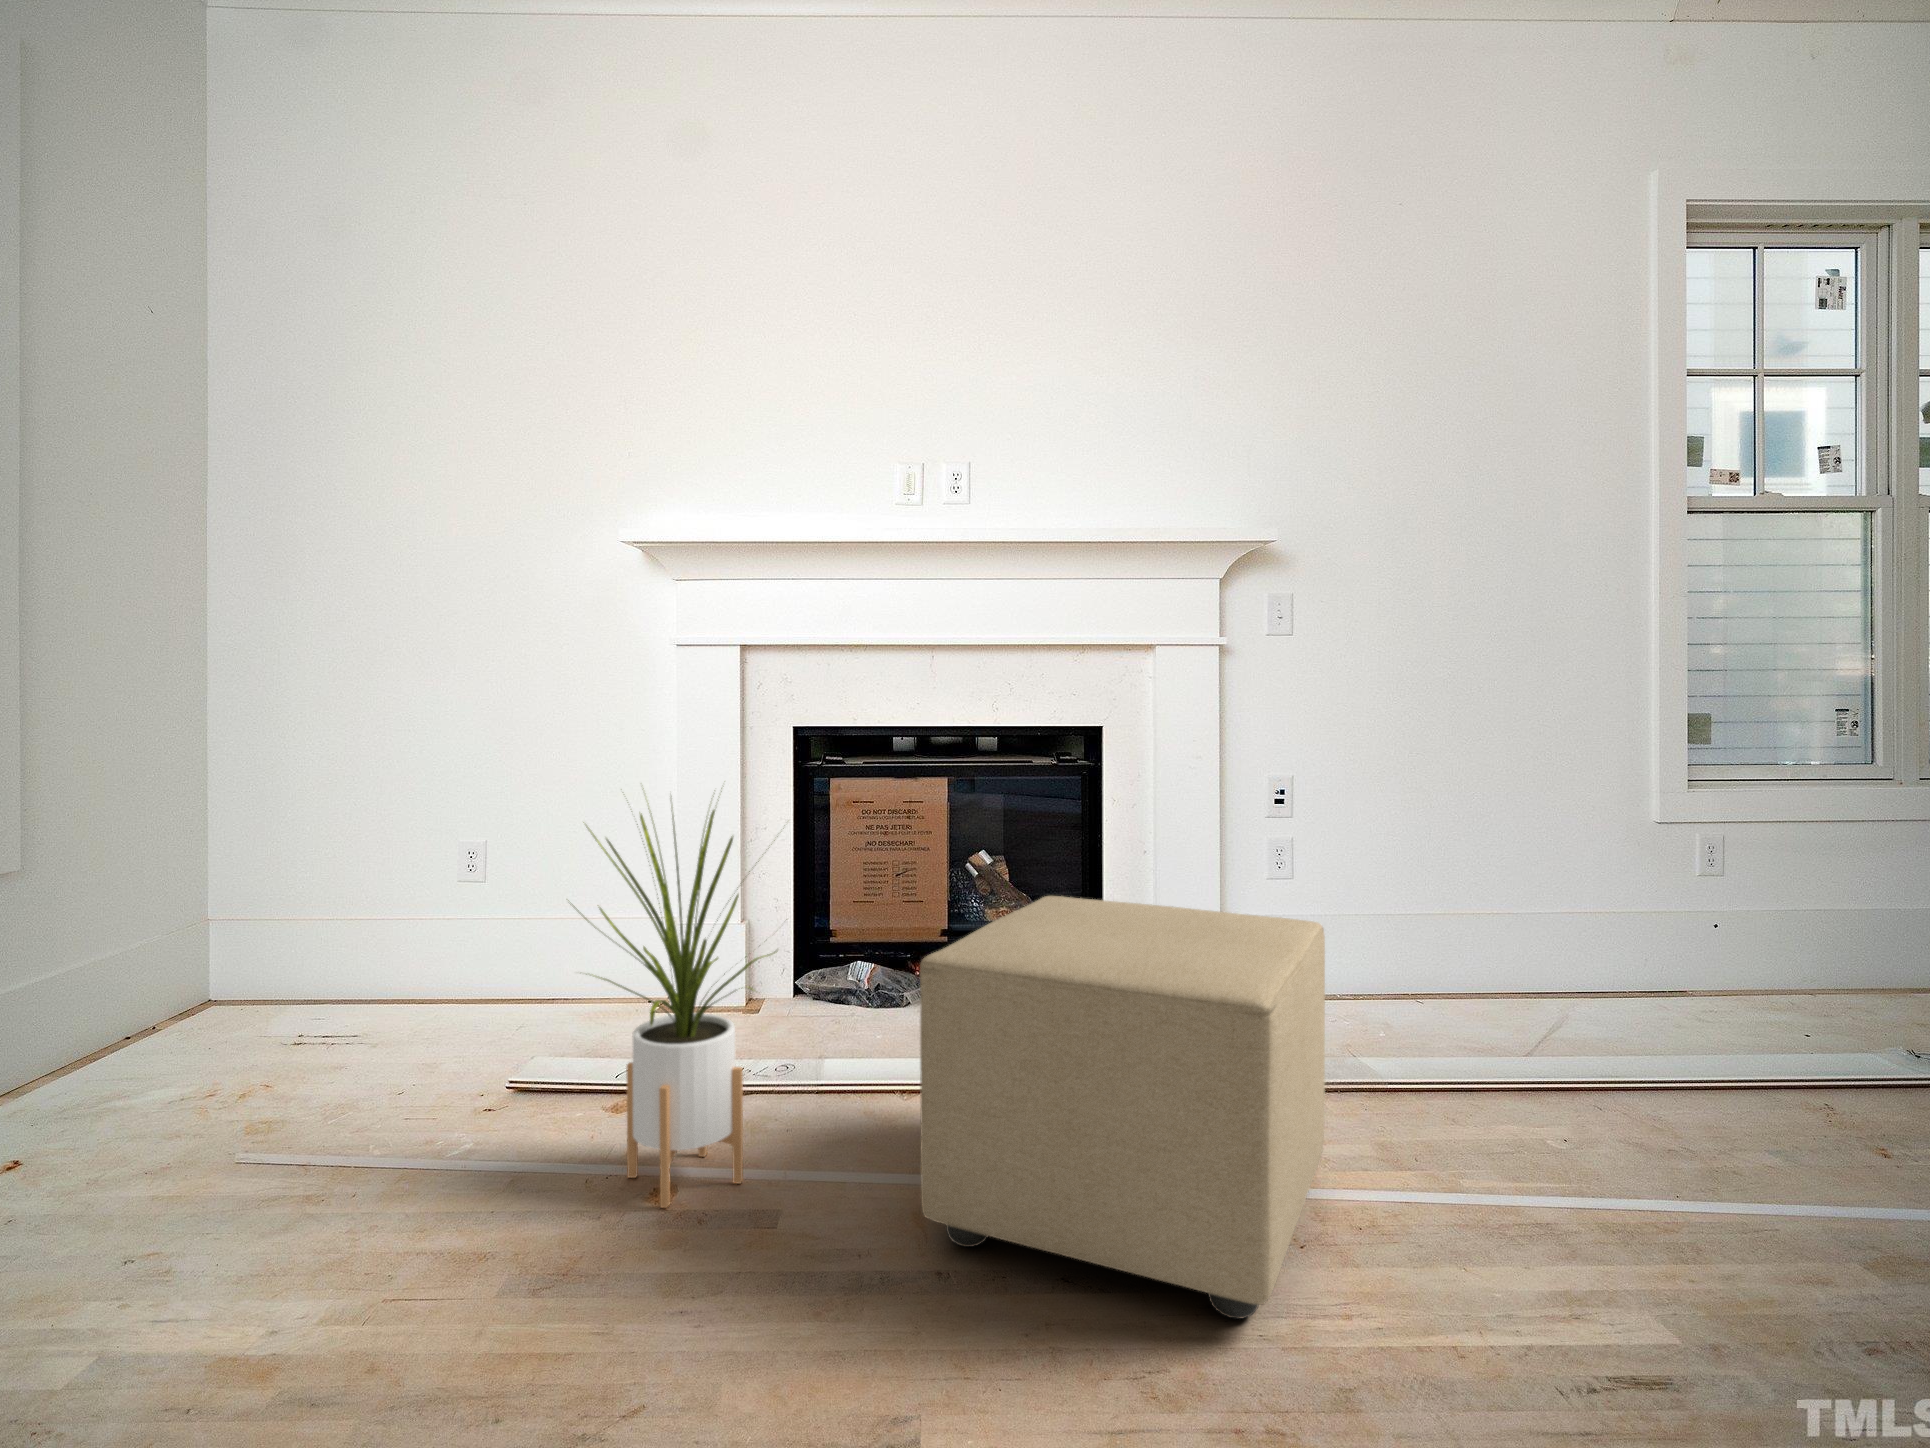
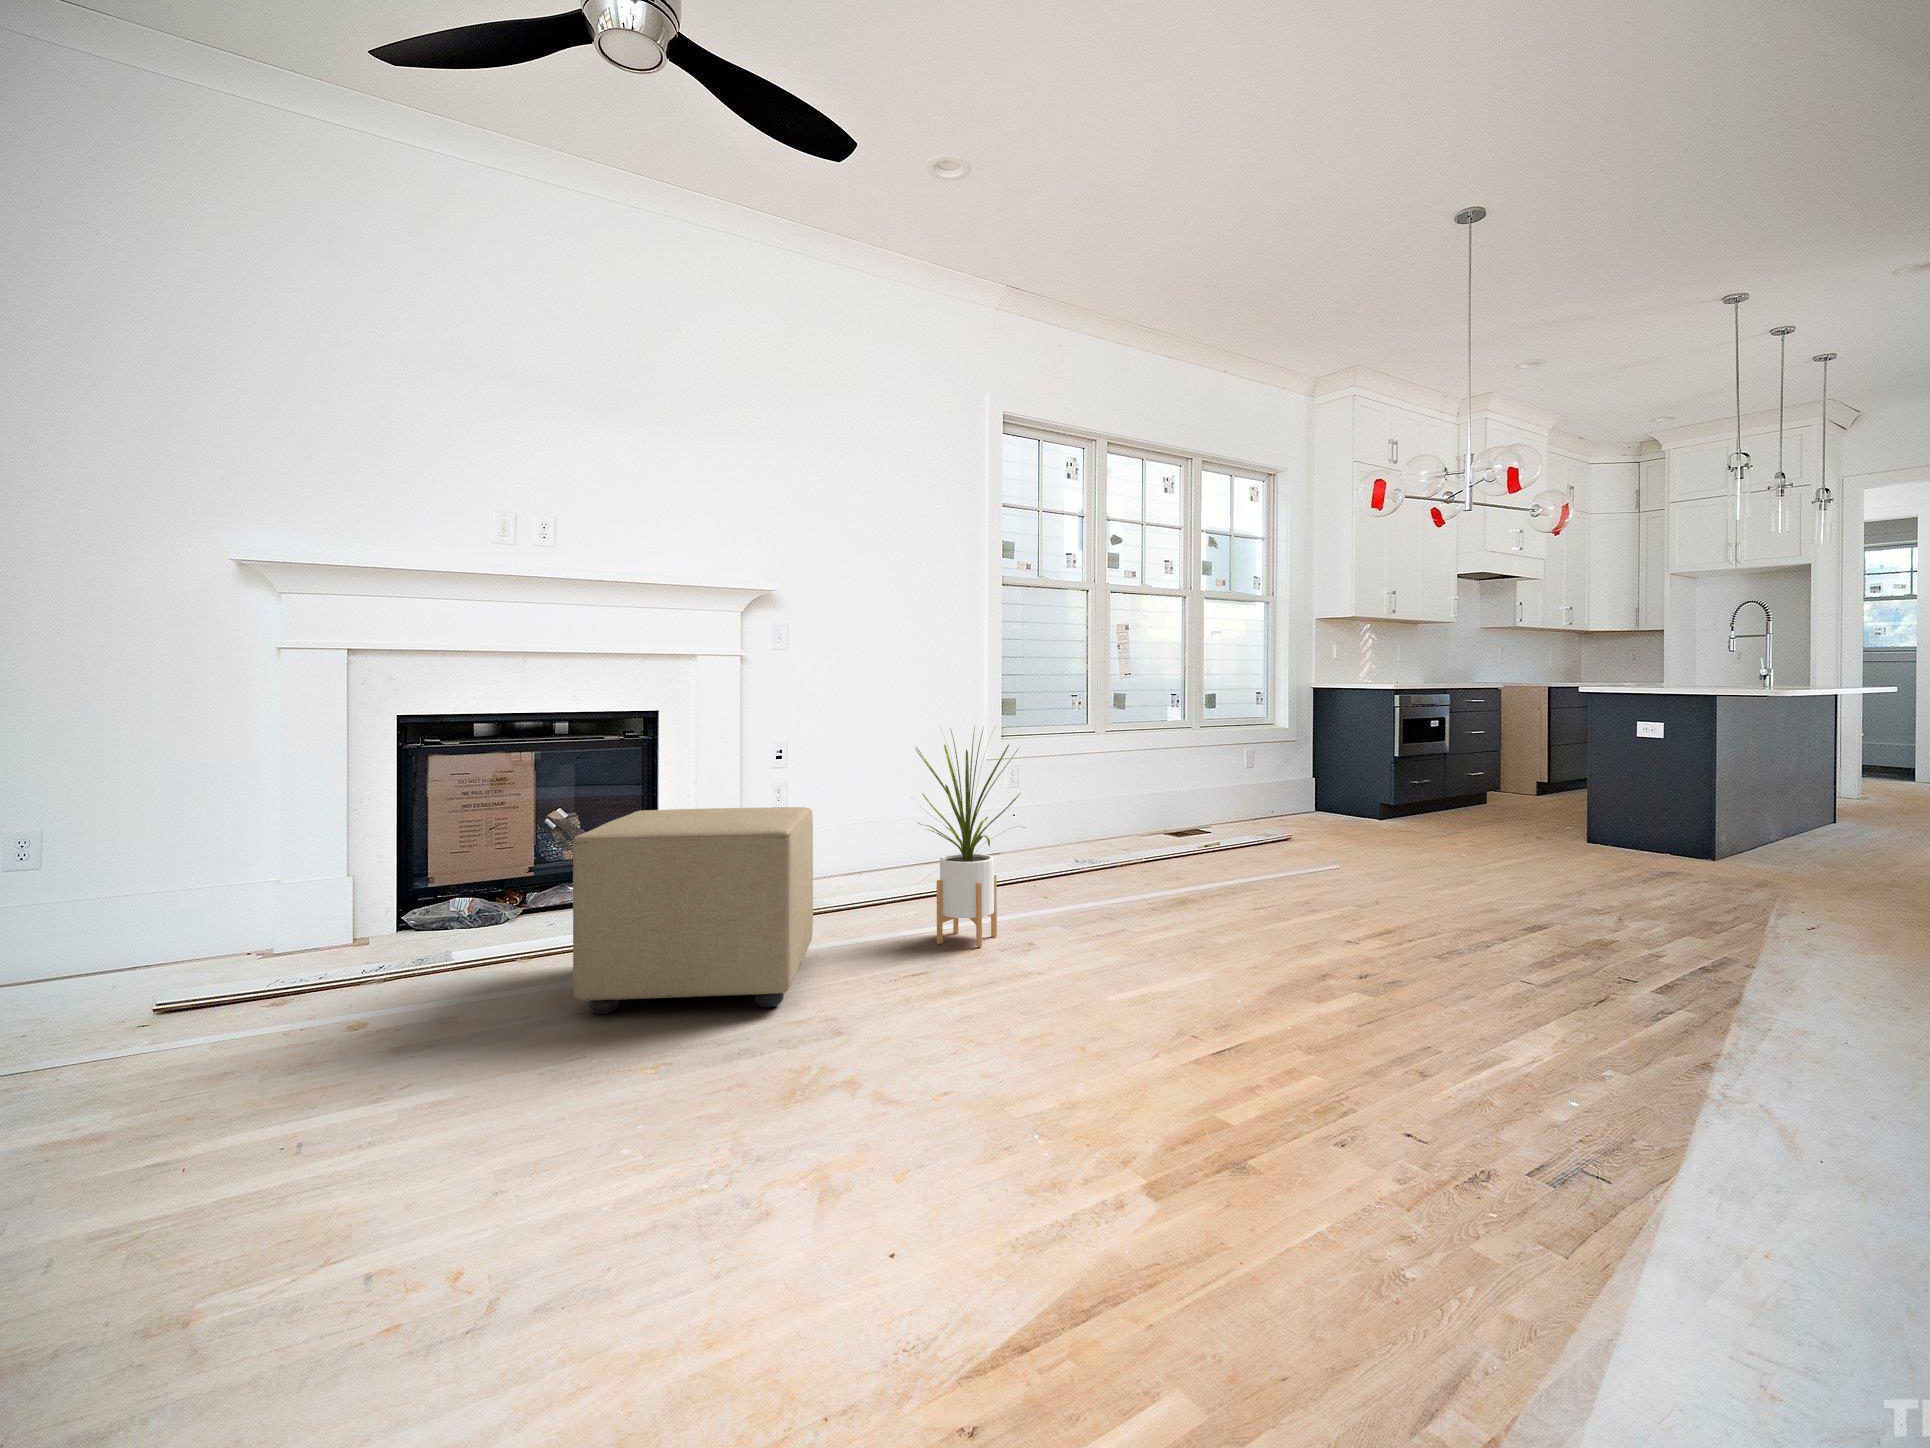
house plant: present [574,791,776,1208] -> present [916,727,1025,947]

